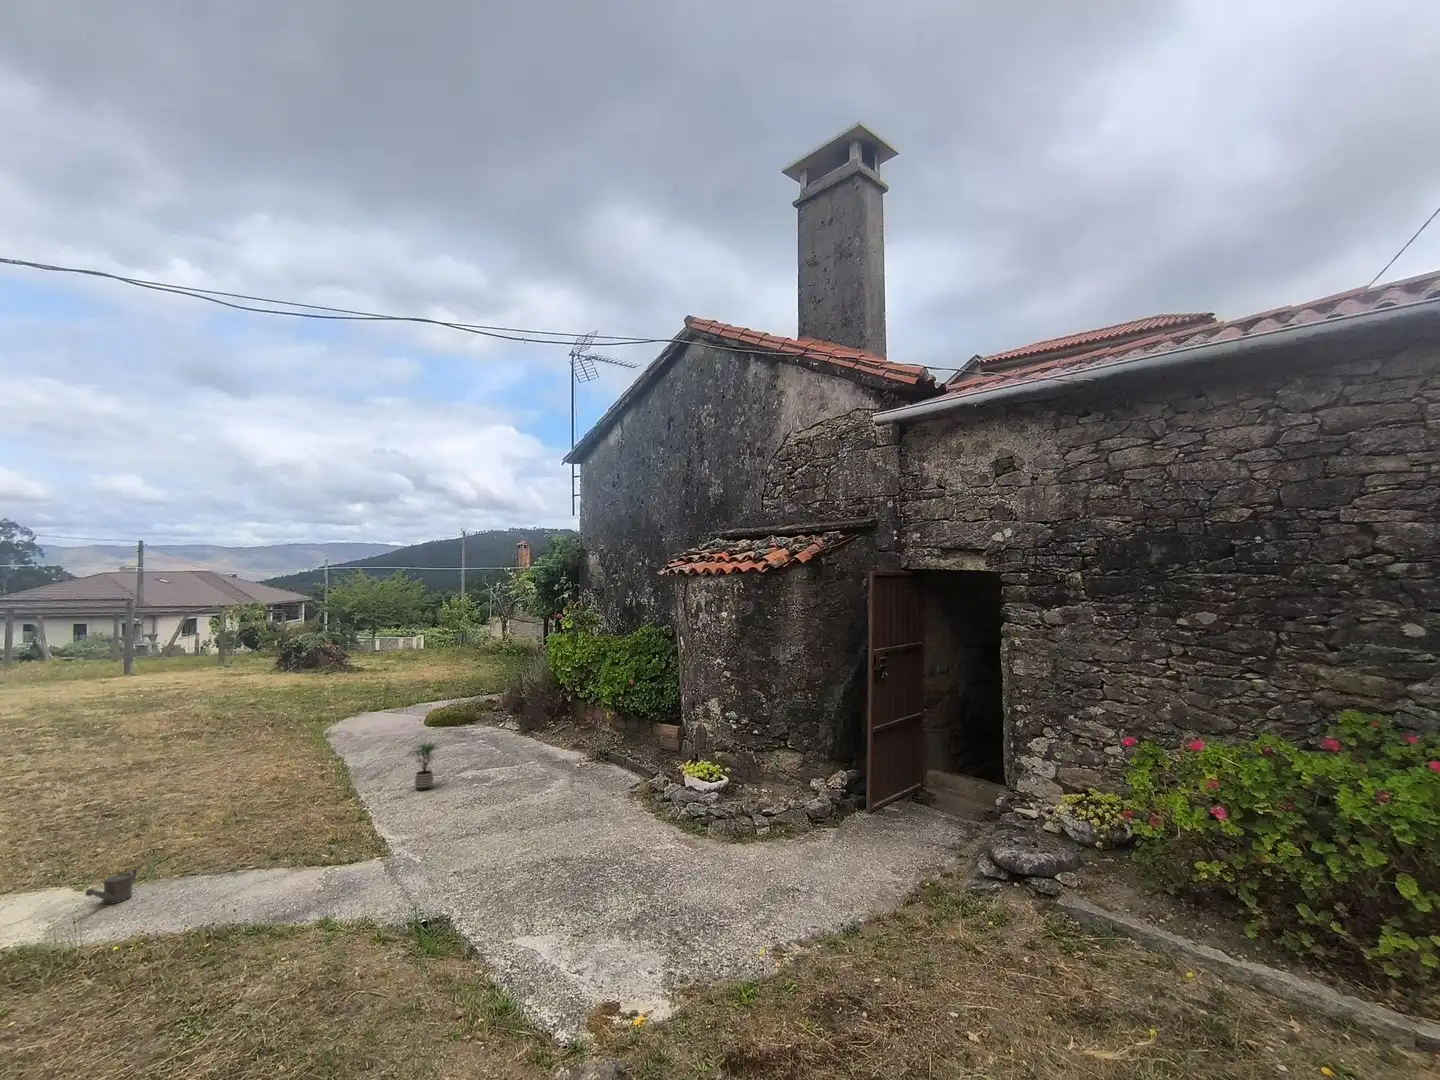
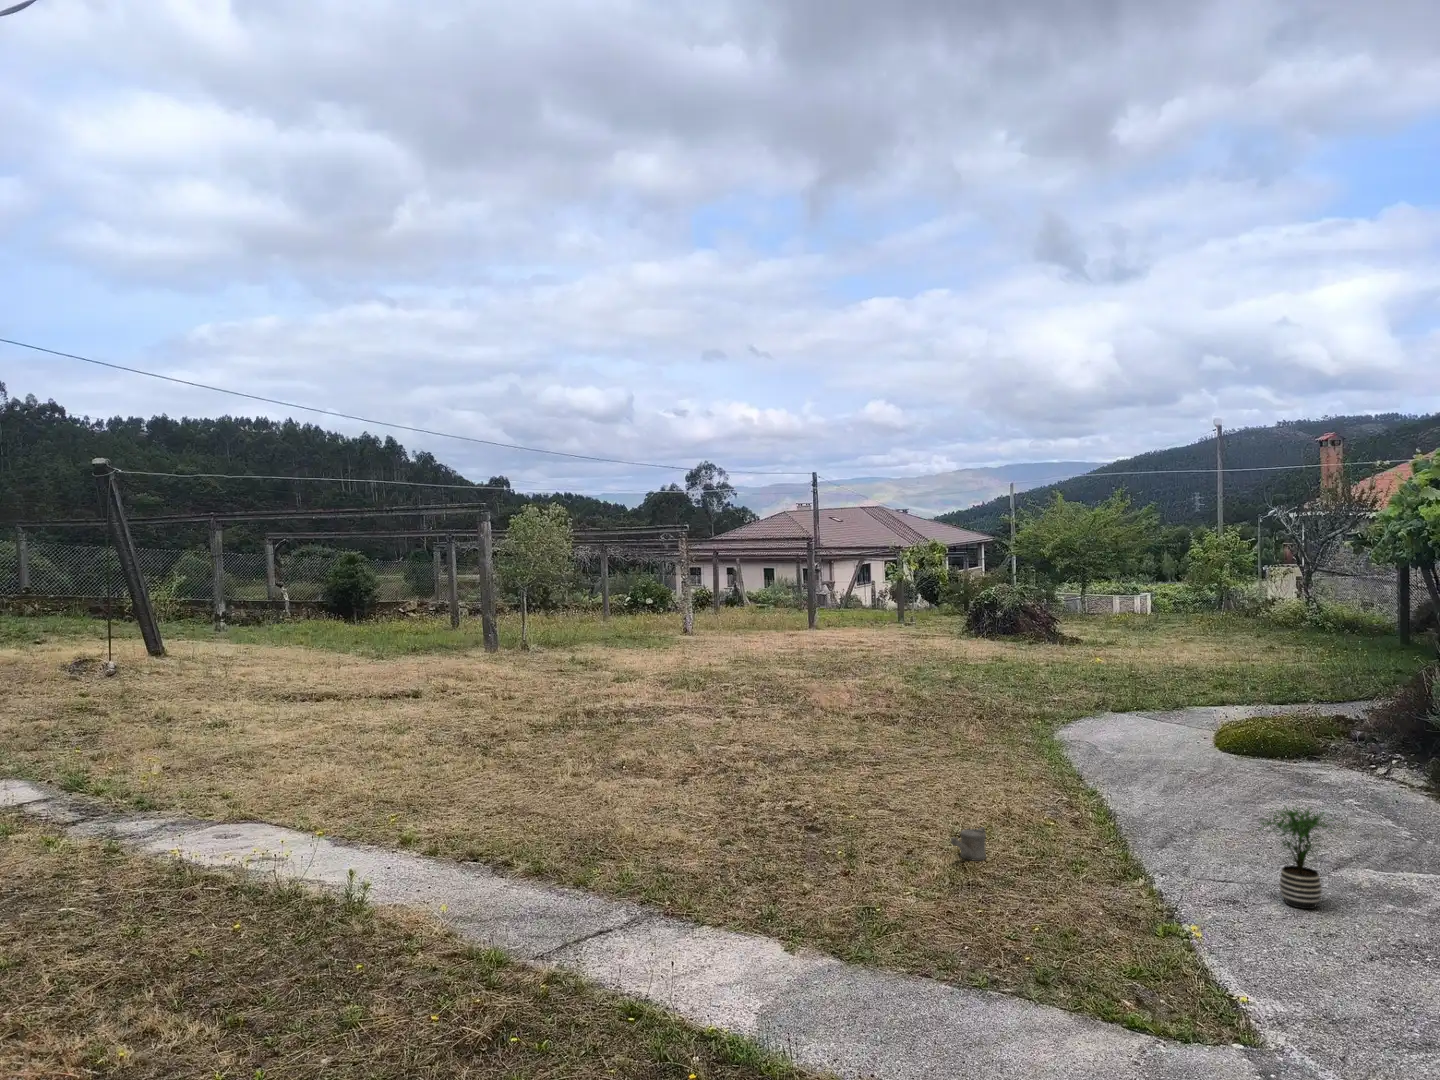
watering can: present [85,869,137,904] -> present [951,827,986,861]

